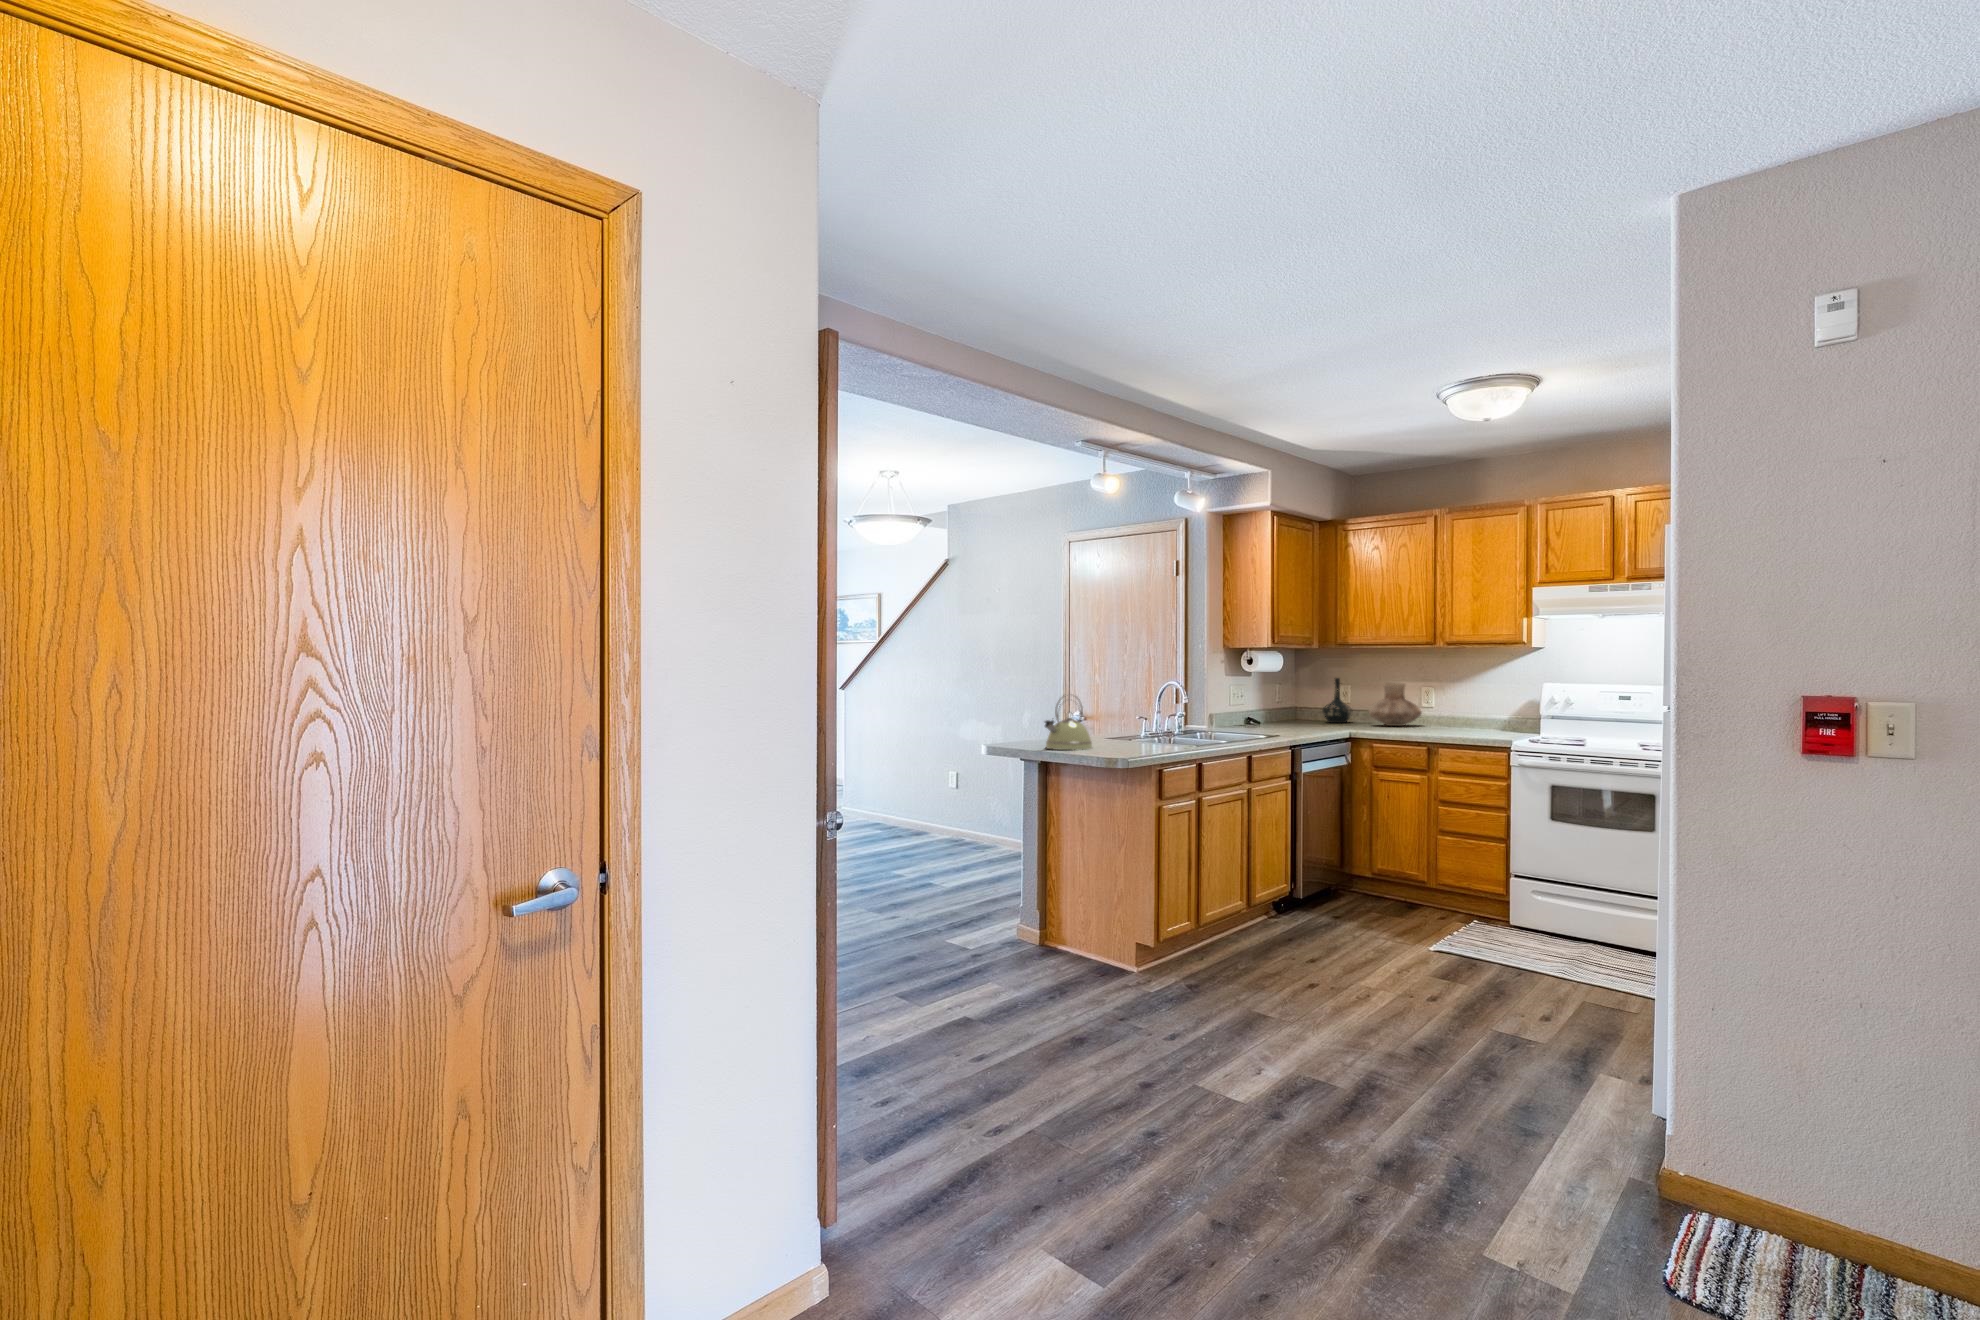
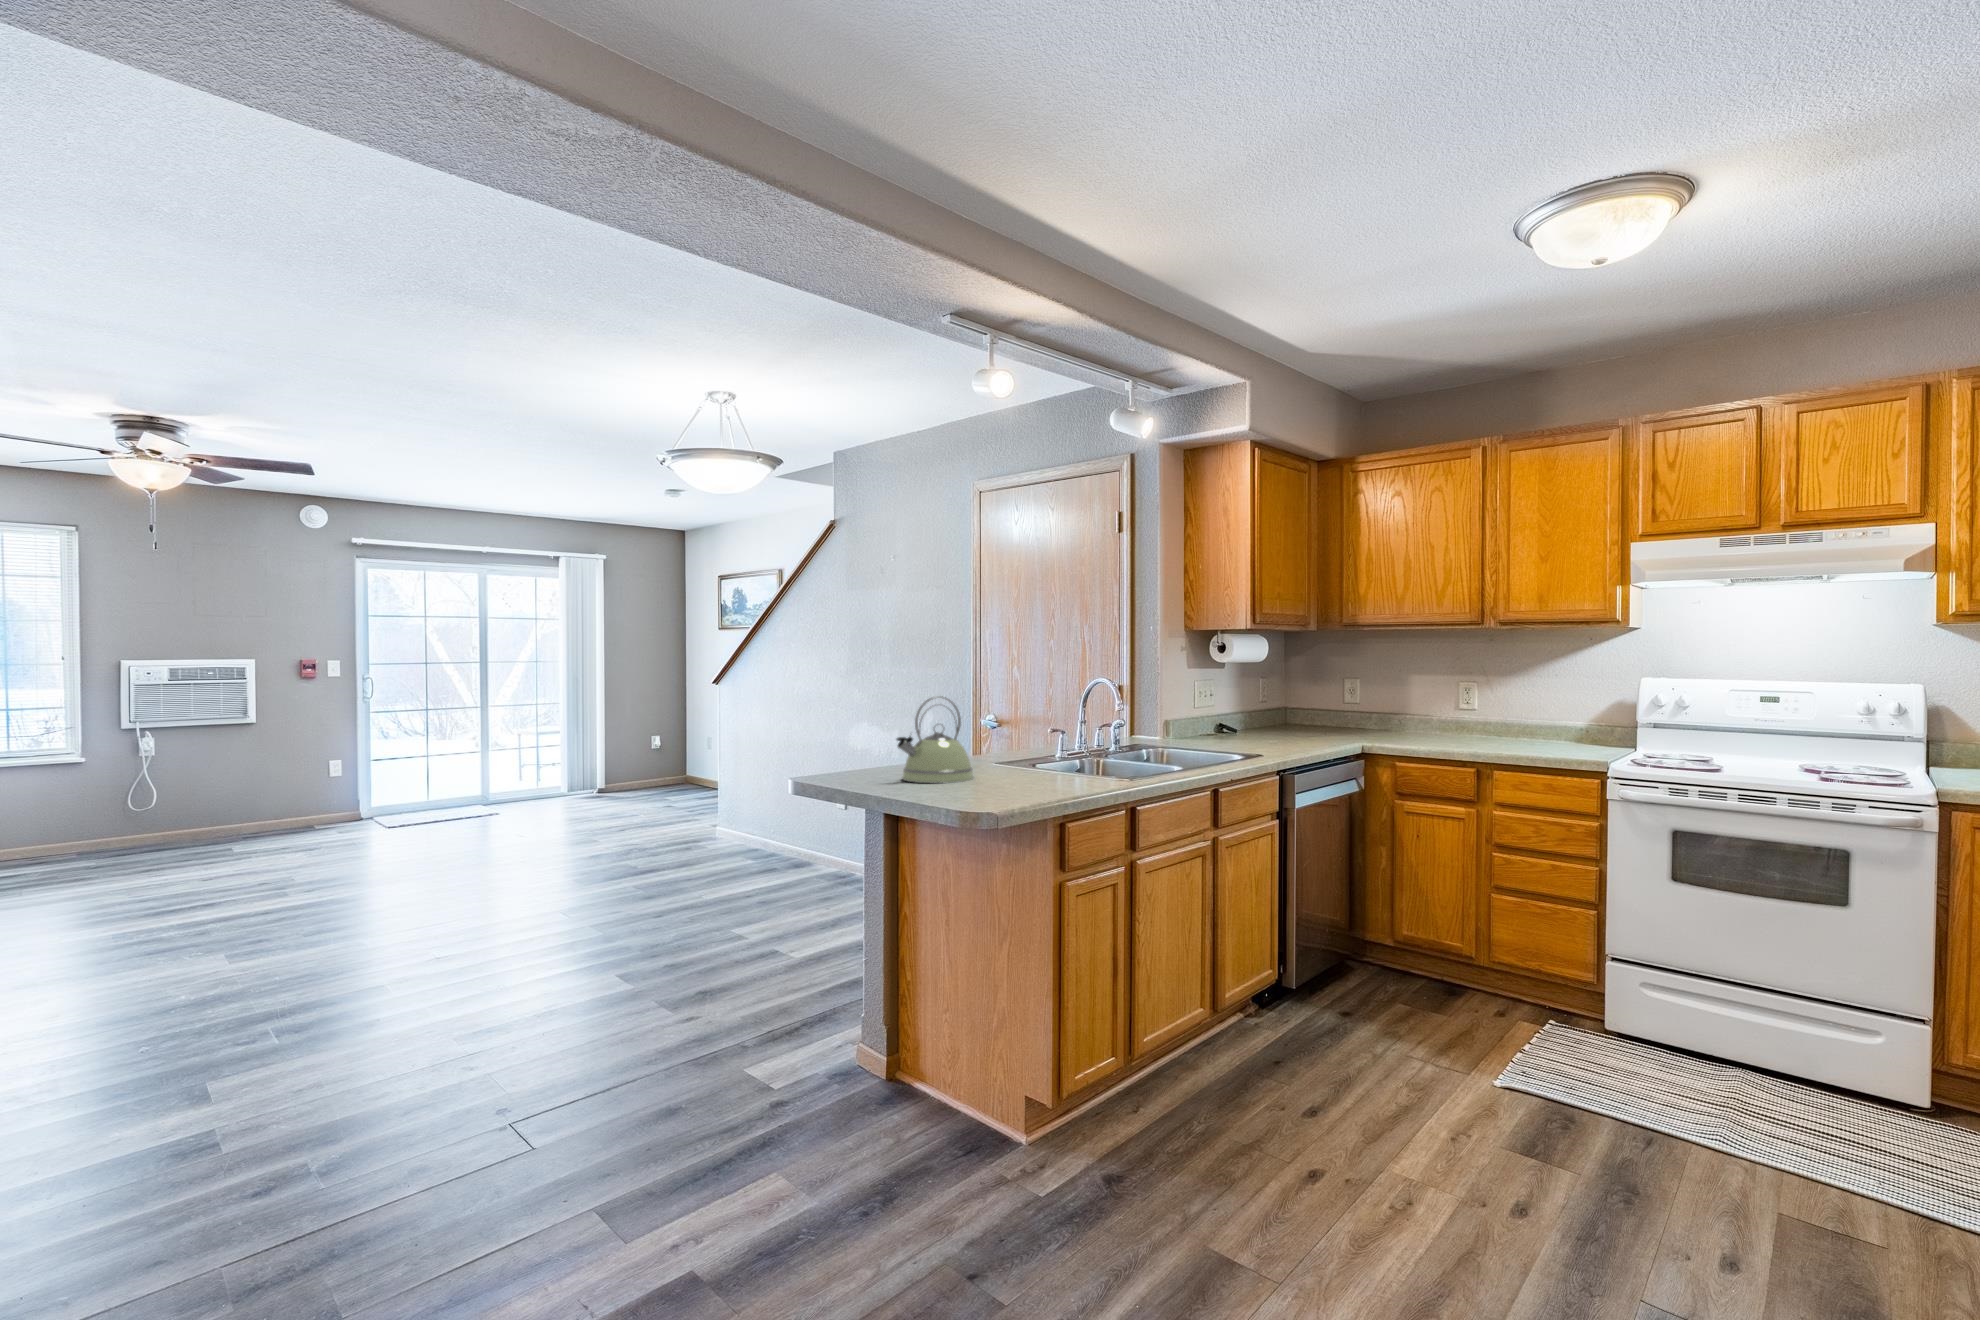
bottle: present [1322,678,1351,723] -> none [1323,672,1363,732]
vase: present [1369,682,1422,726] -> none [1386,678,1461,738]

